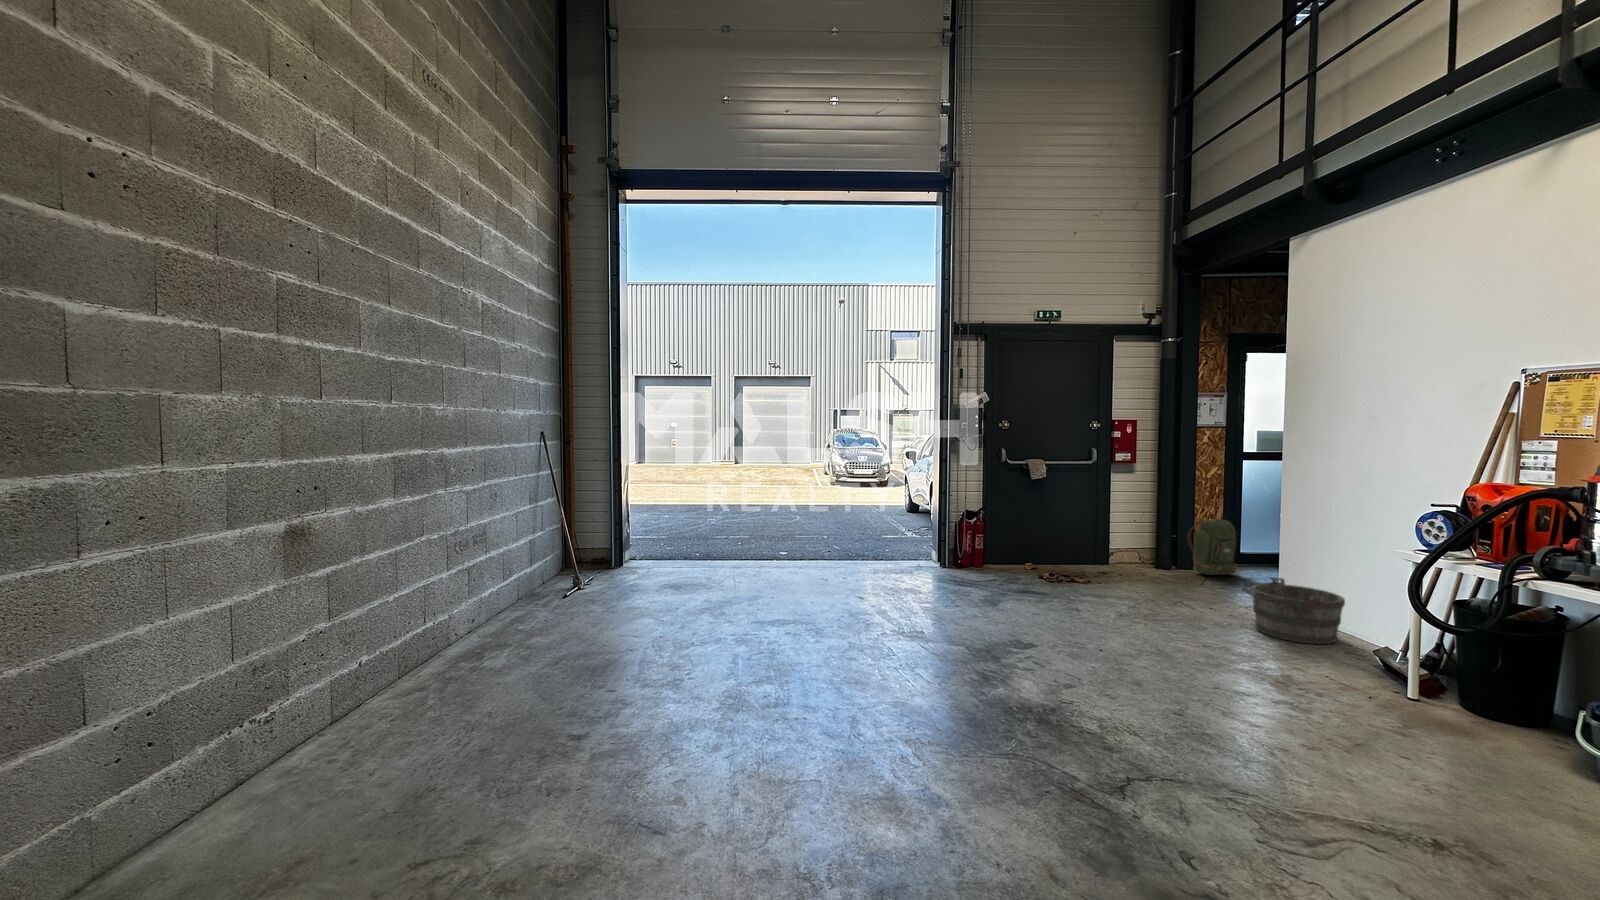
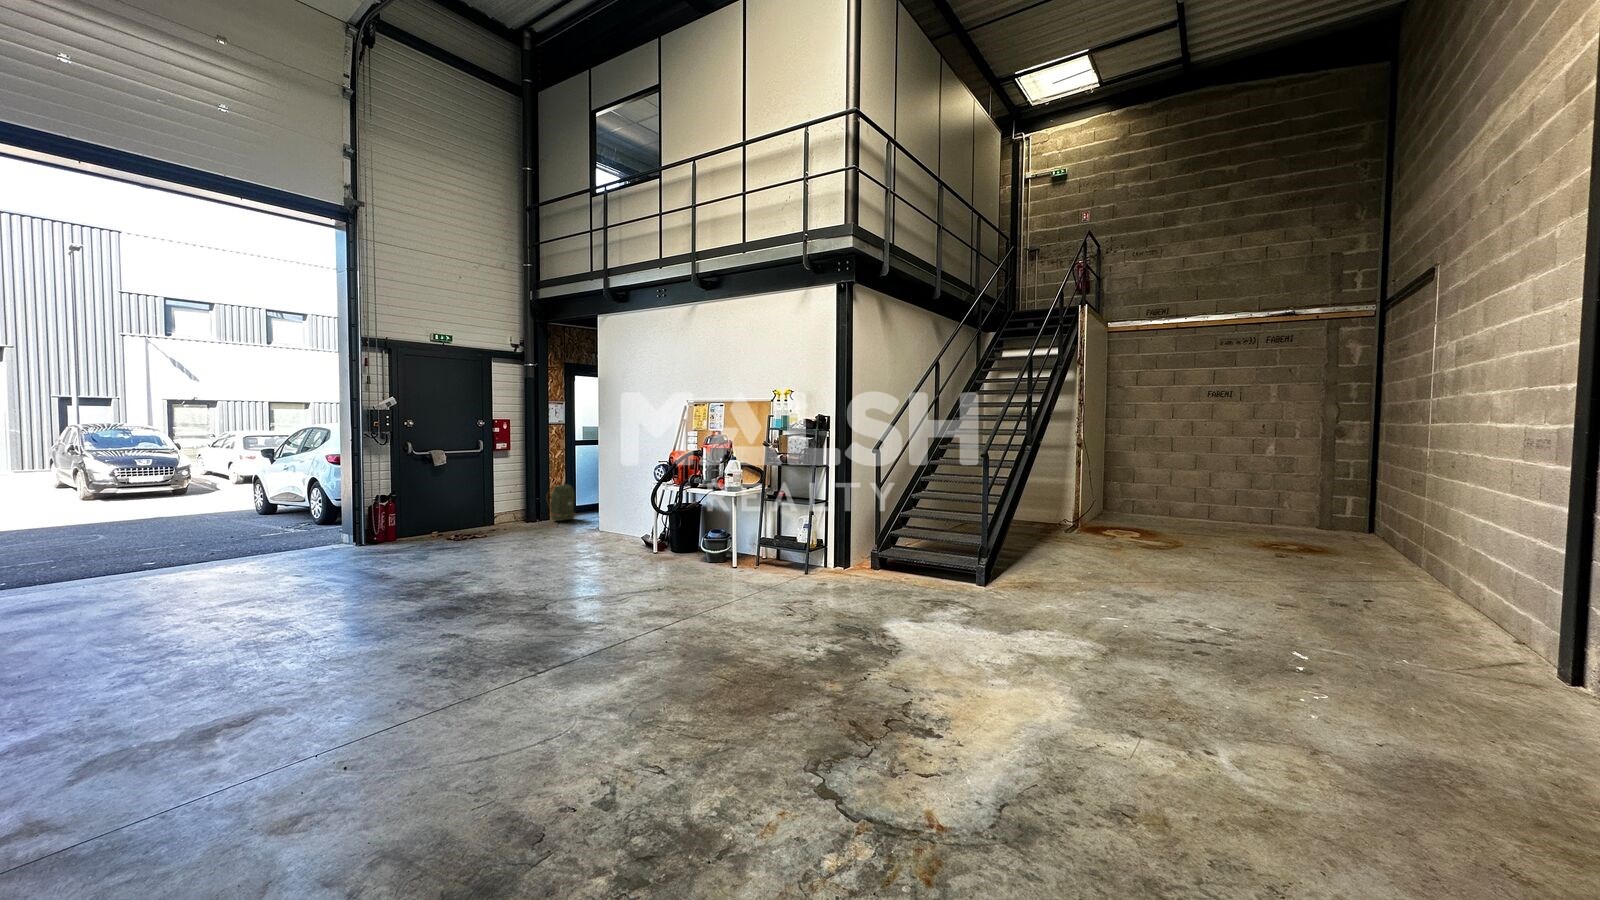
bucket: present [1242,578,1345,644] -> none [582,512,629,543]

